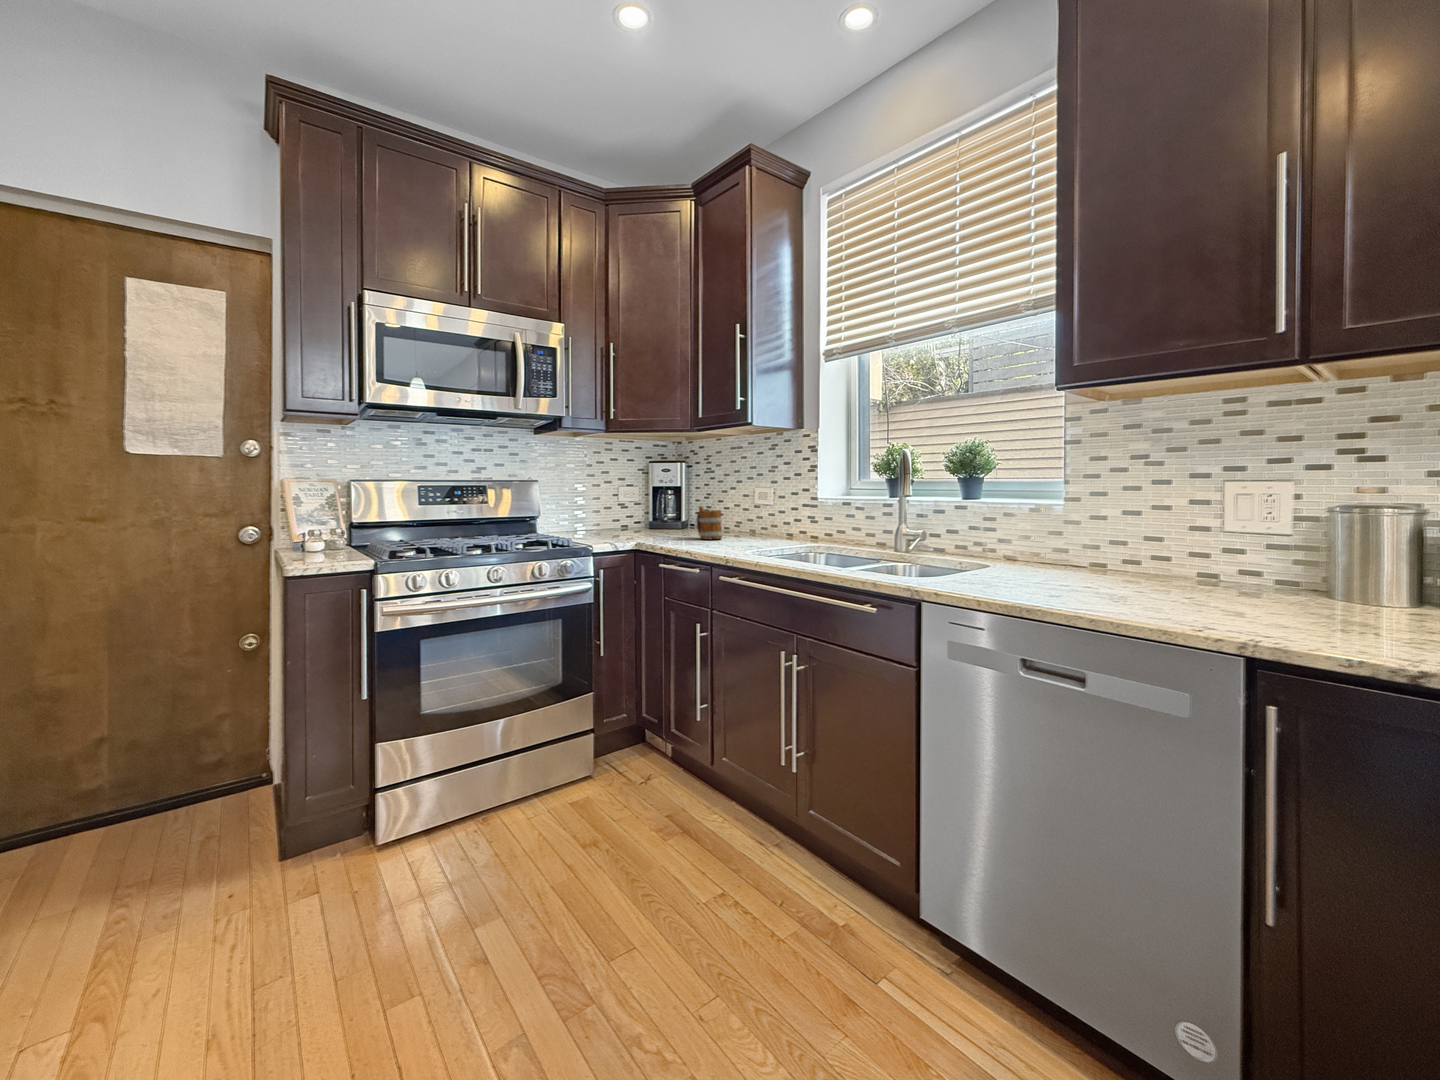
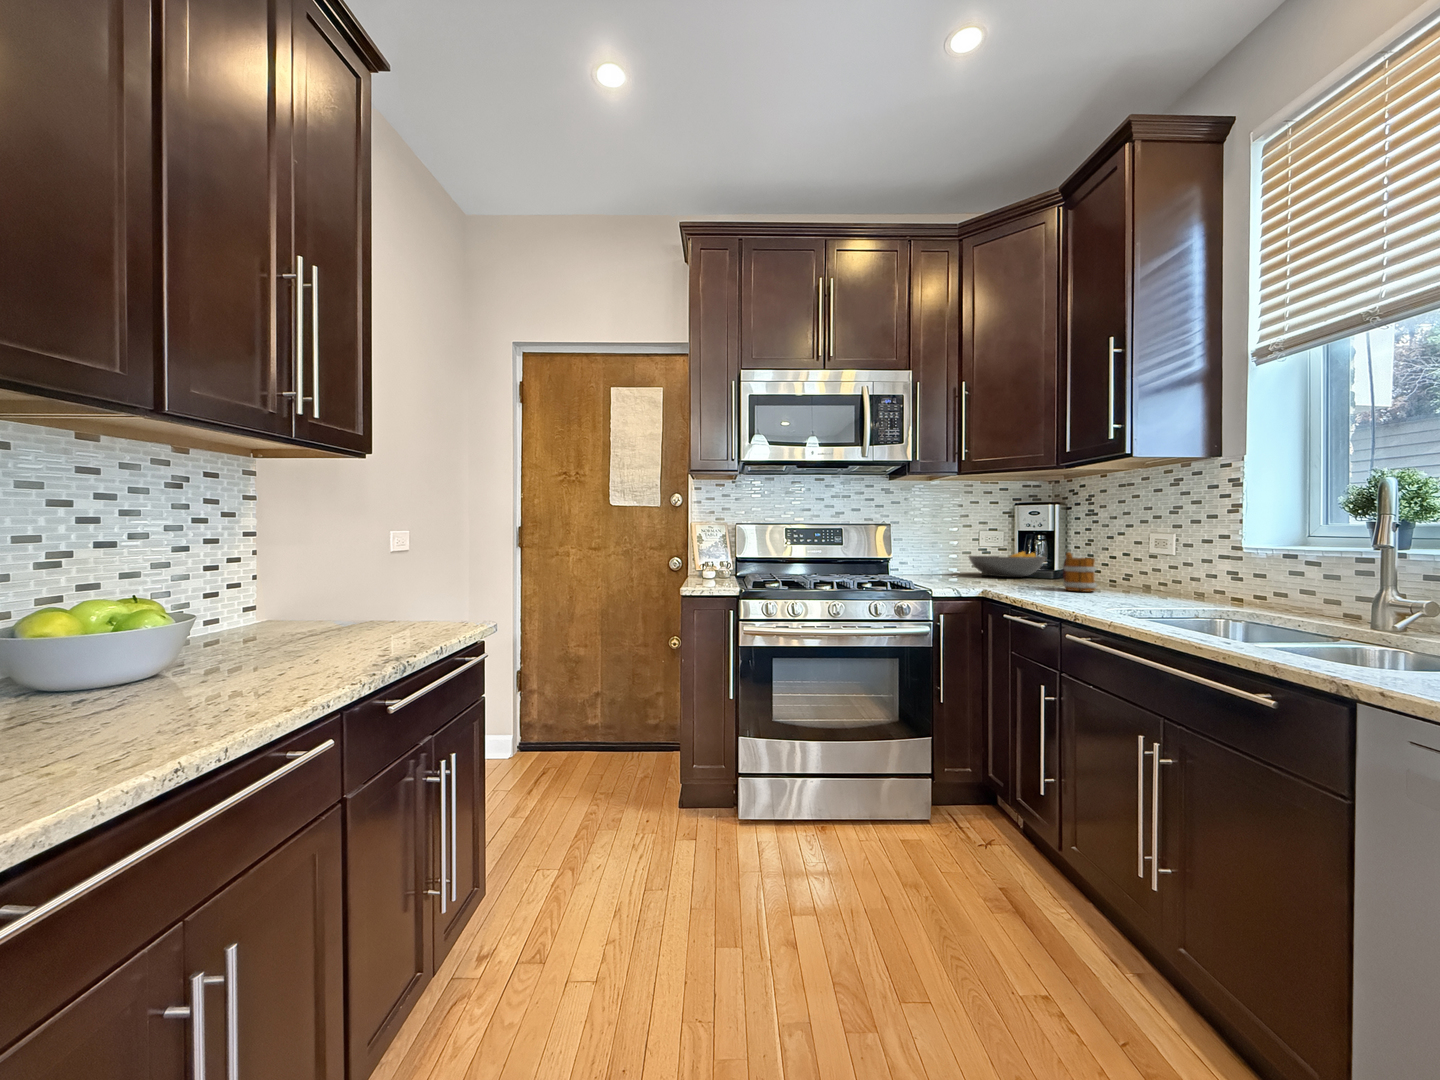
fruit bowl: none [609,506,676,530] -> present [968,551,1046,577]

